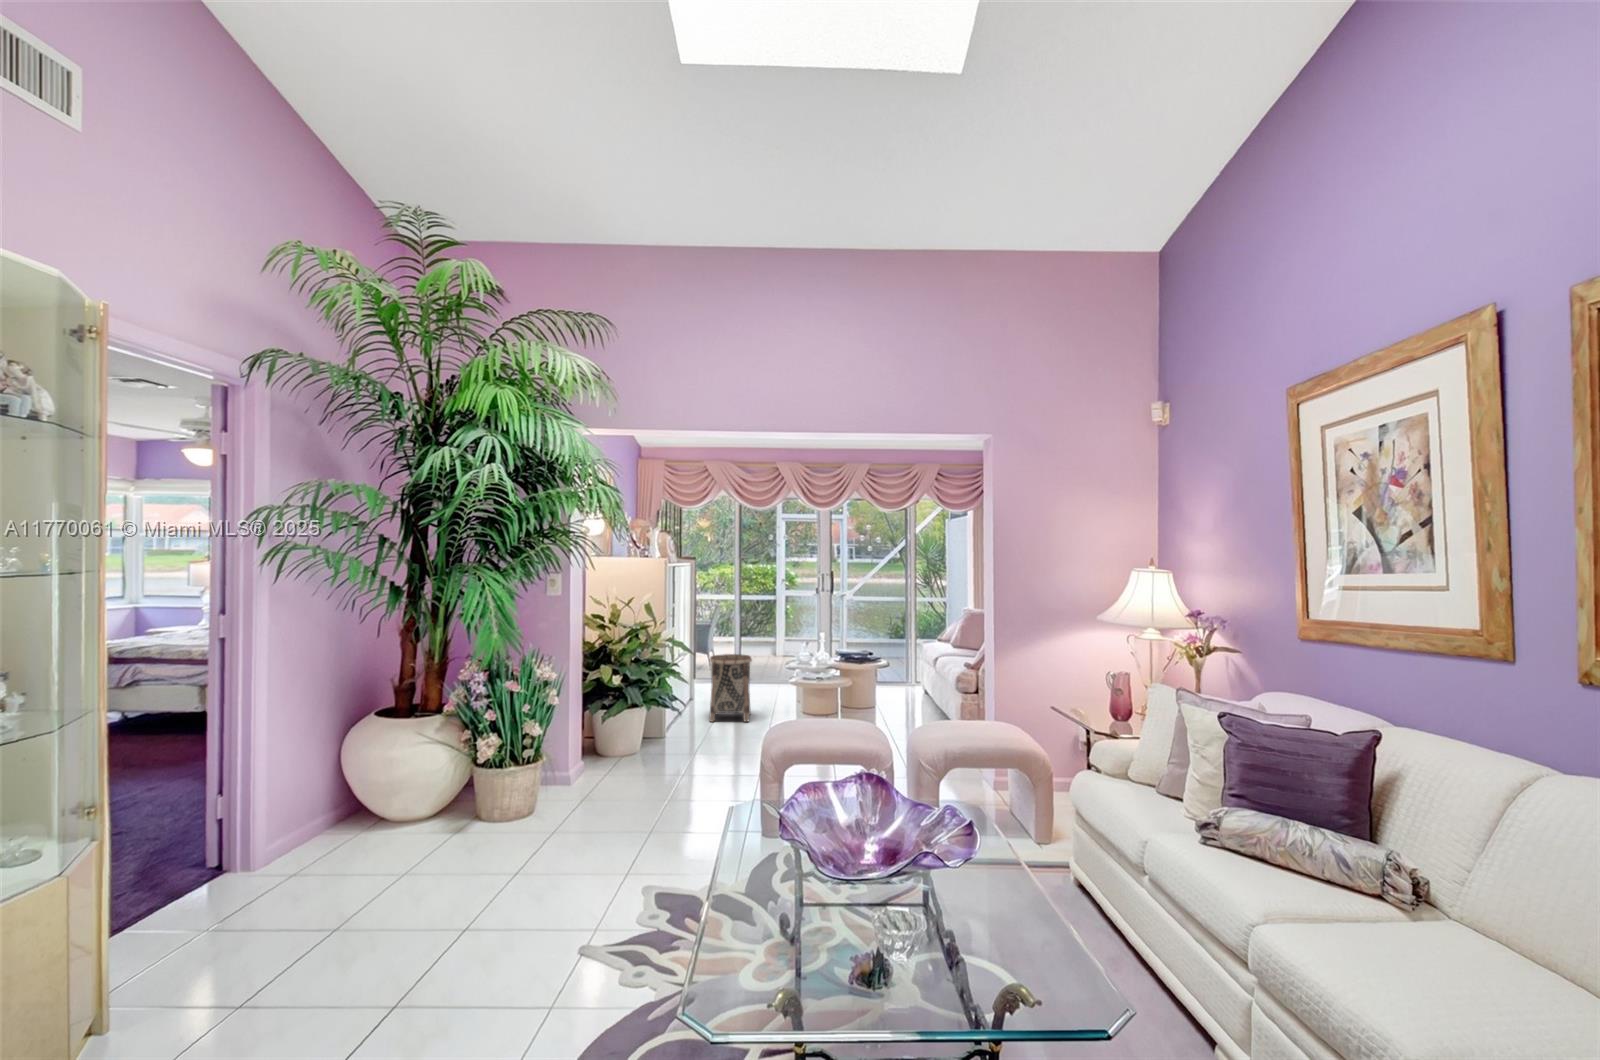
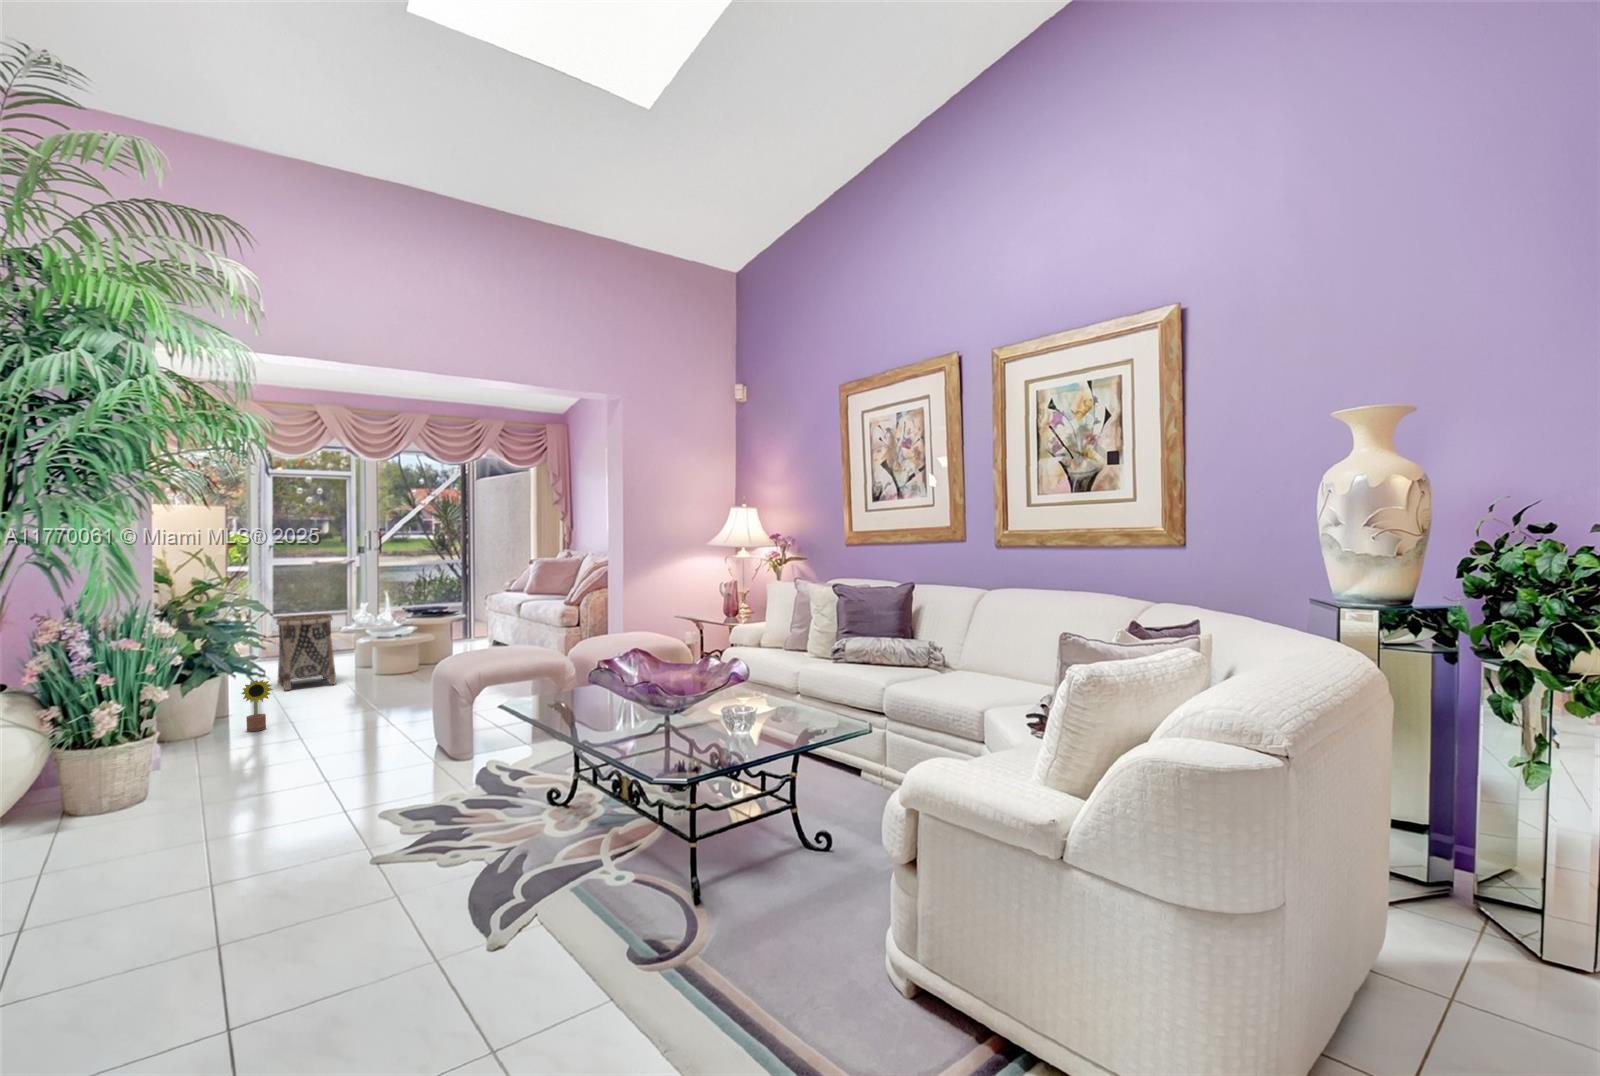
decorative plant: none [640,716,664,761] -> present [241,680,273,732]

